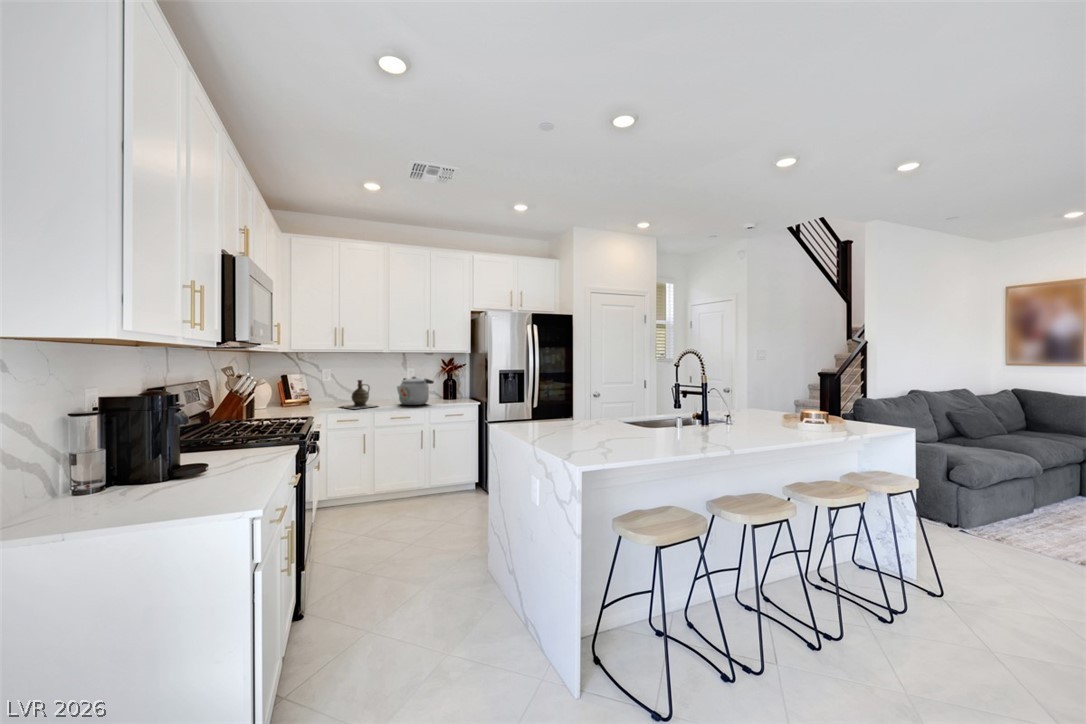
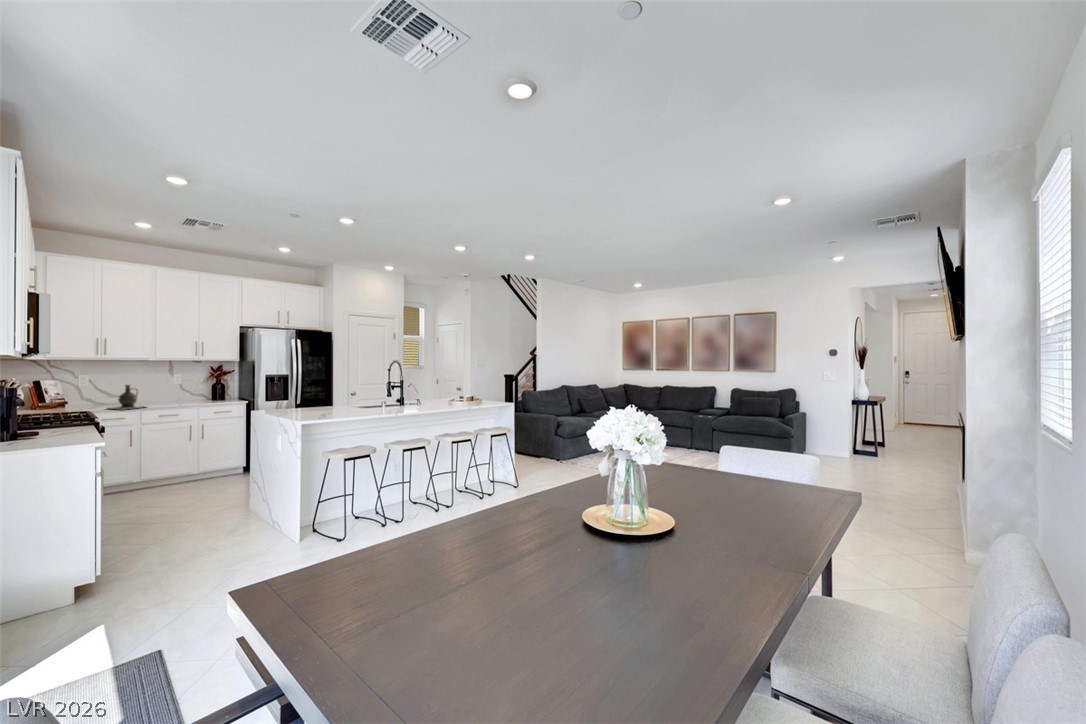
kettle: present [397,377,434,405] -> none [165,381,204,405]

